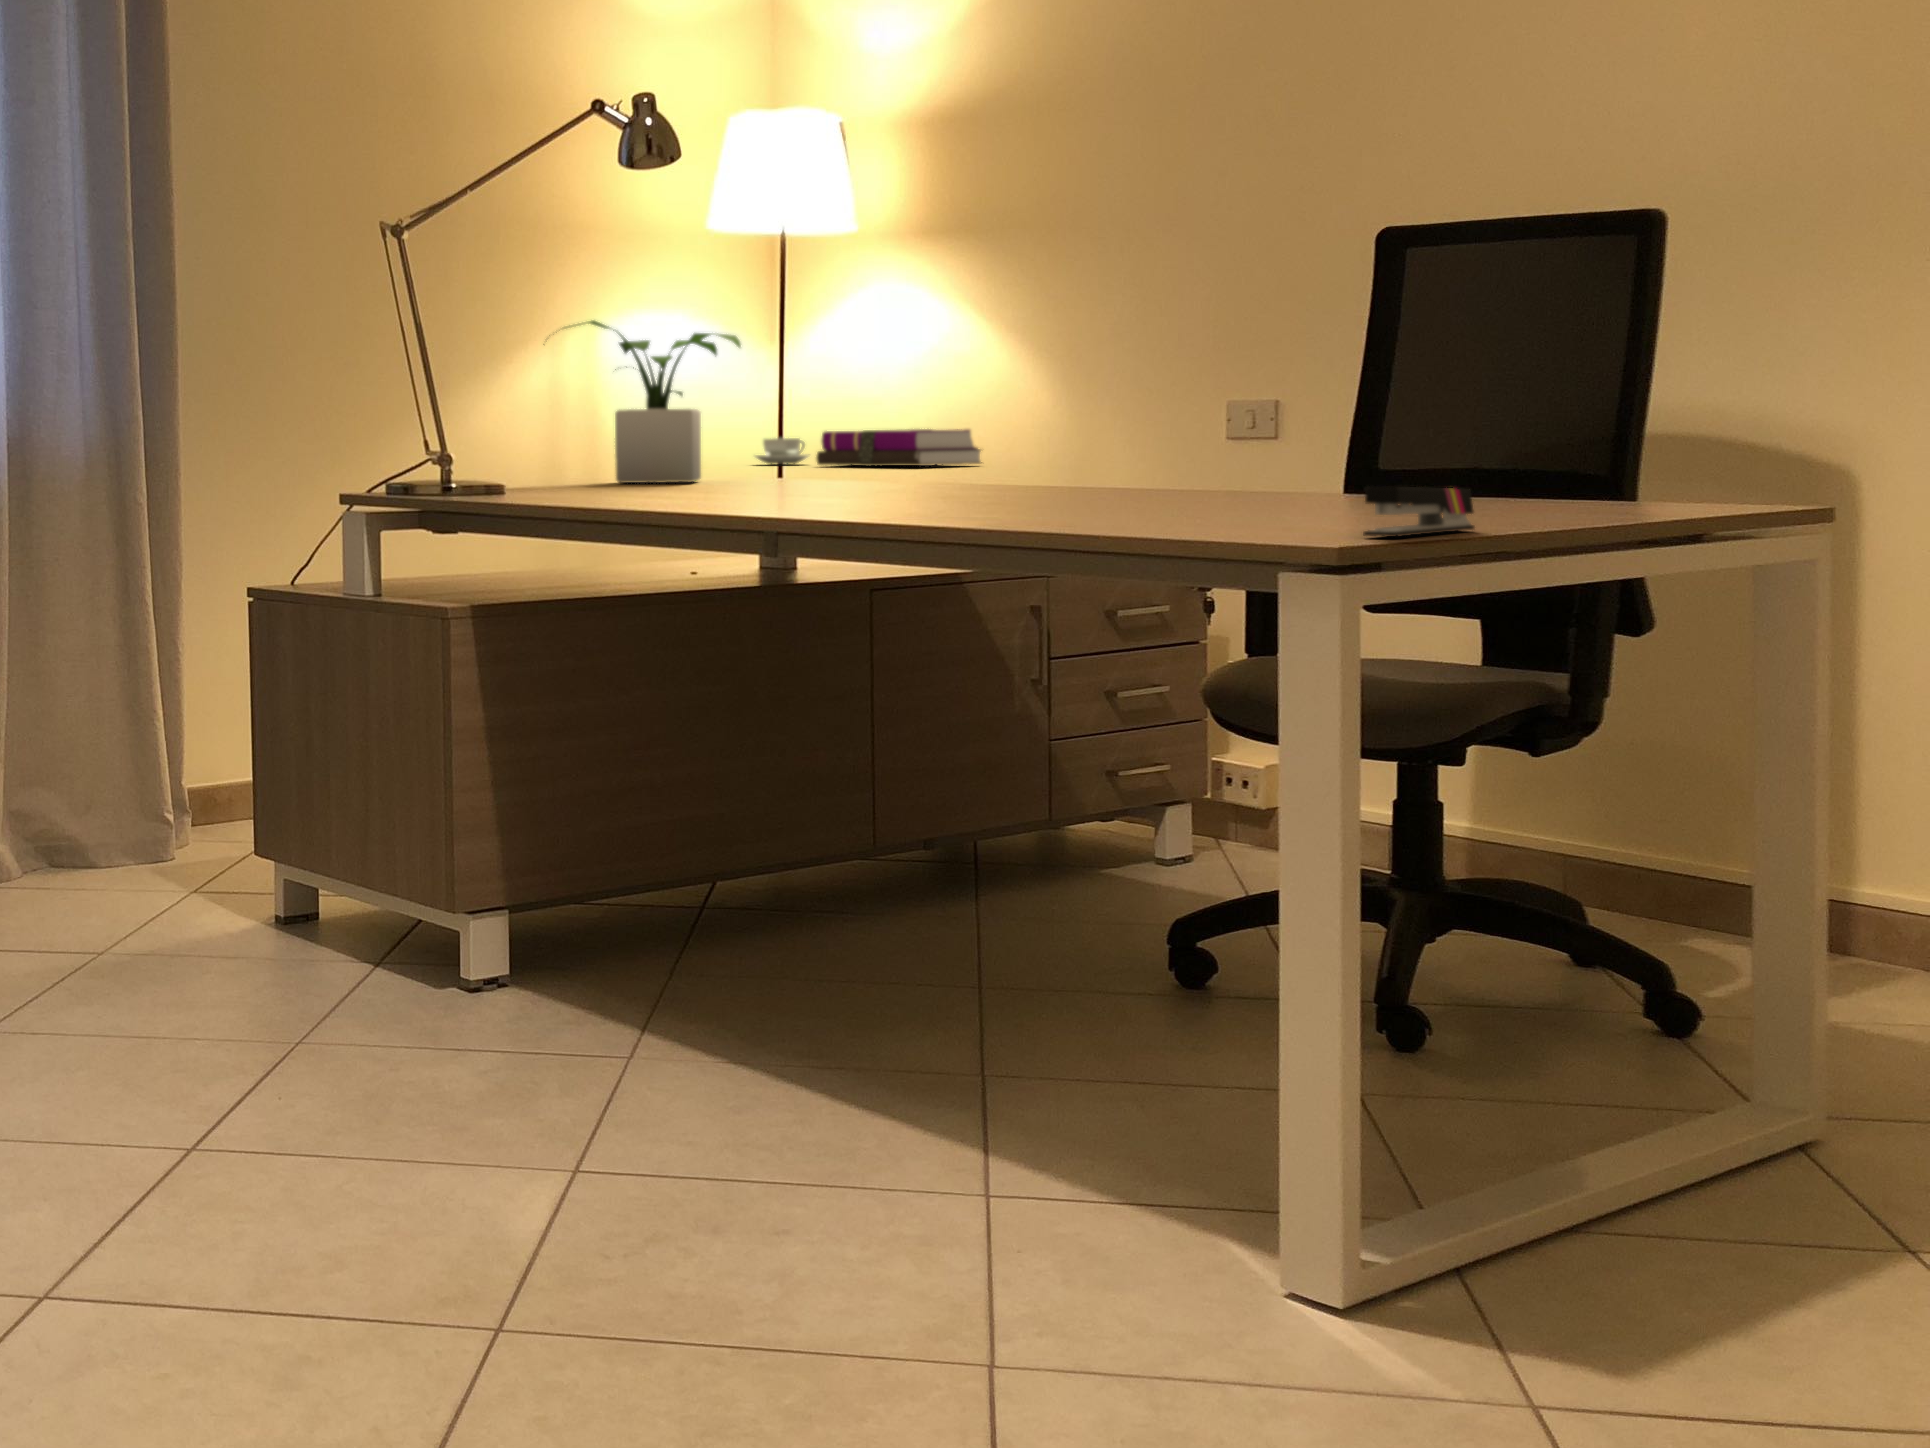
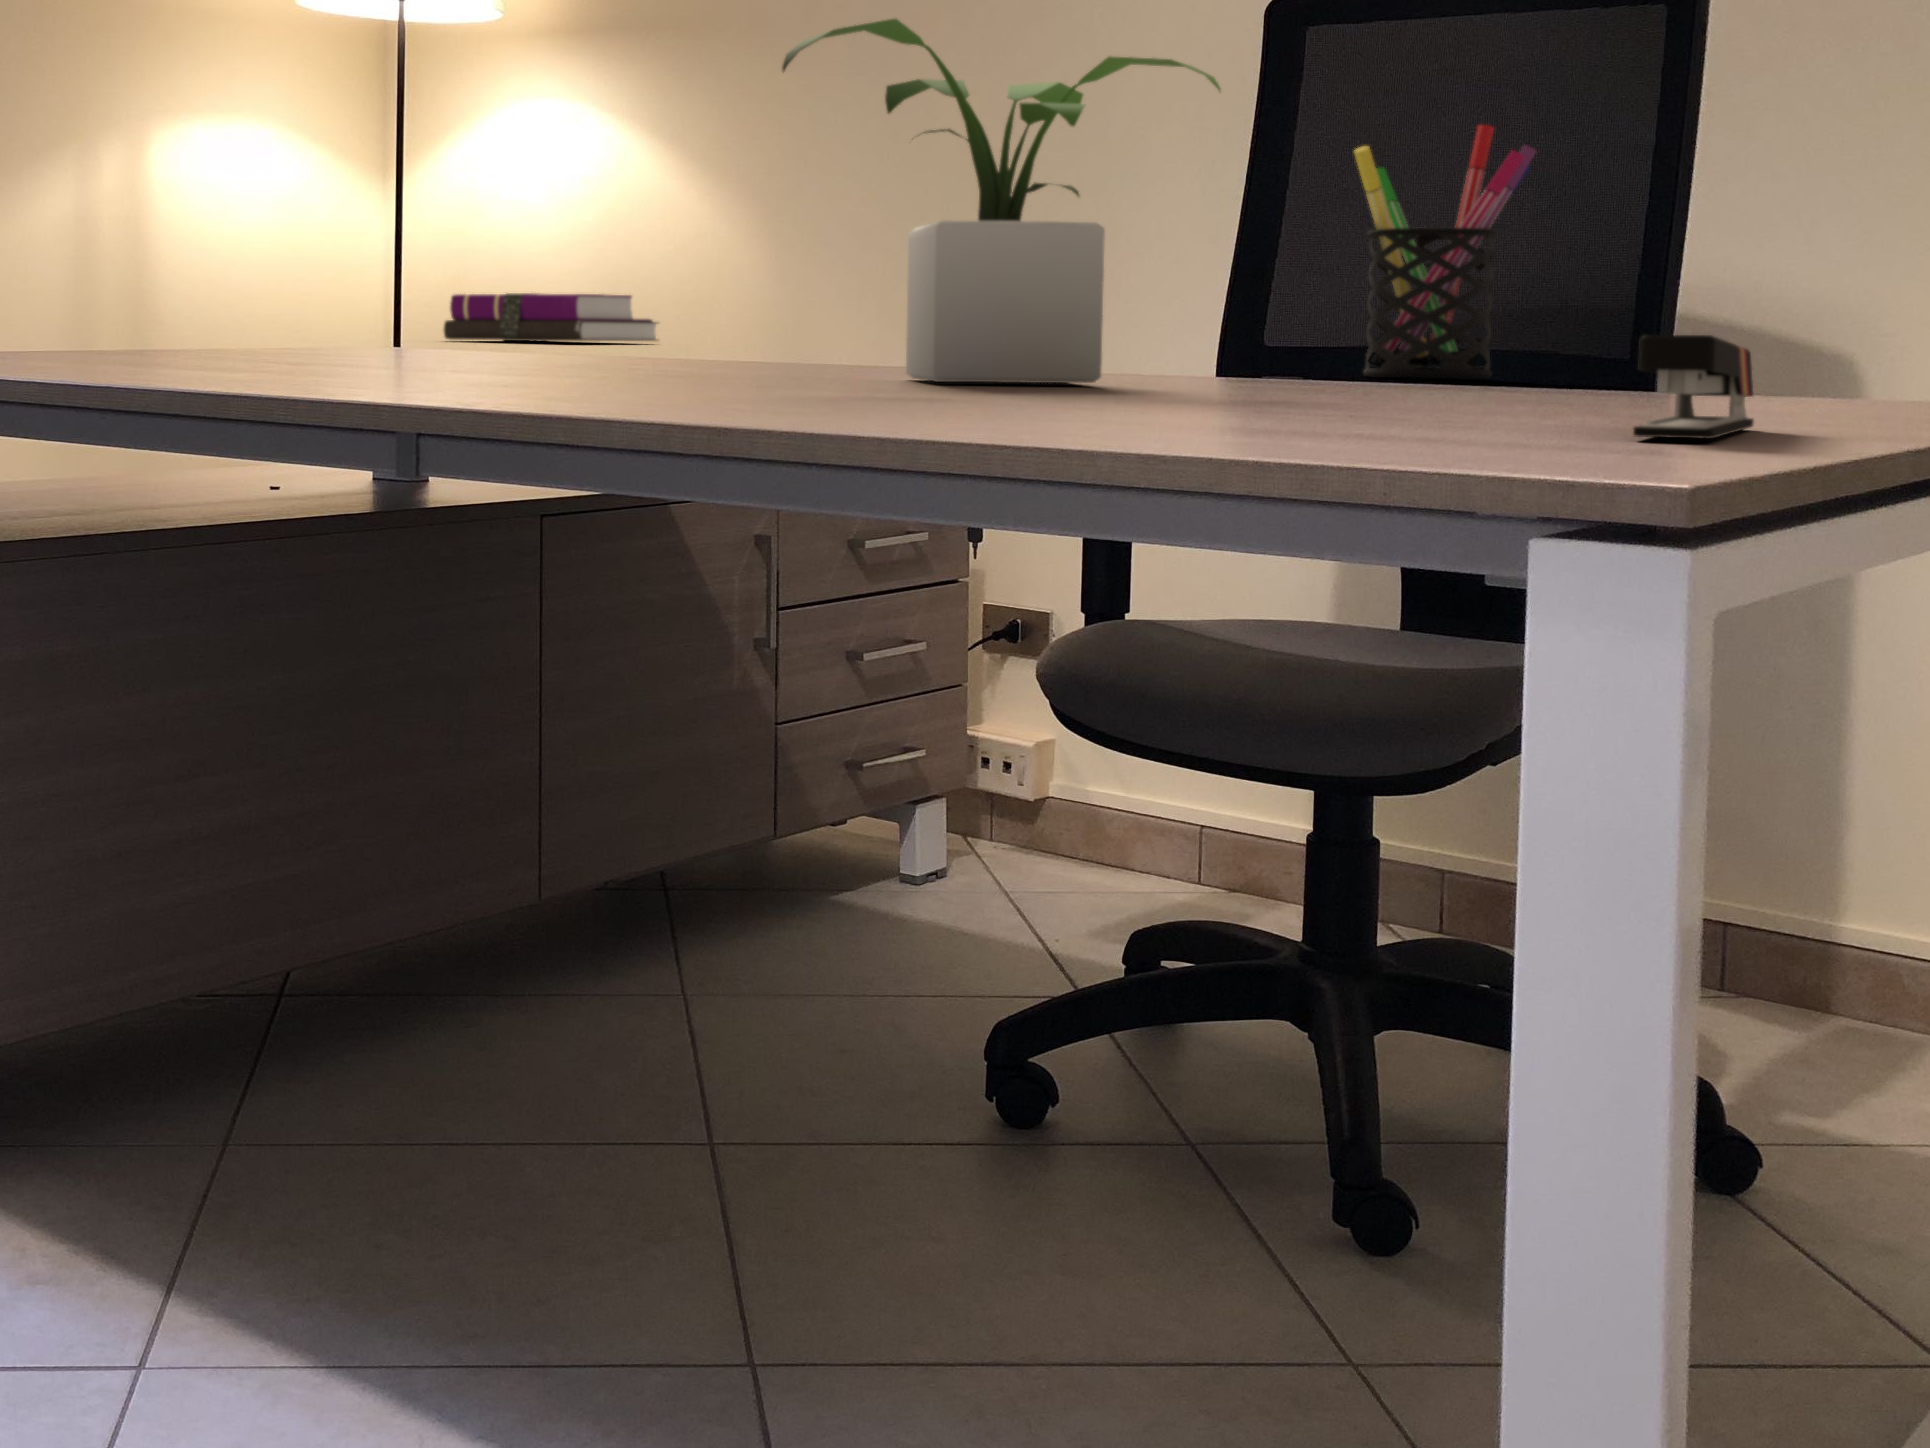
pen holder: none [1418,319,1552,494] -> present [1354,125,1536,378]
potted plant: present [549,320,741,483] -> present [782,18,1221,383]
coffee cup: present [755,438,808,464] -> none [359,304,435,338]

